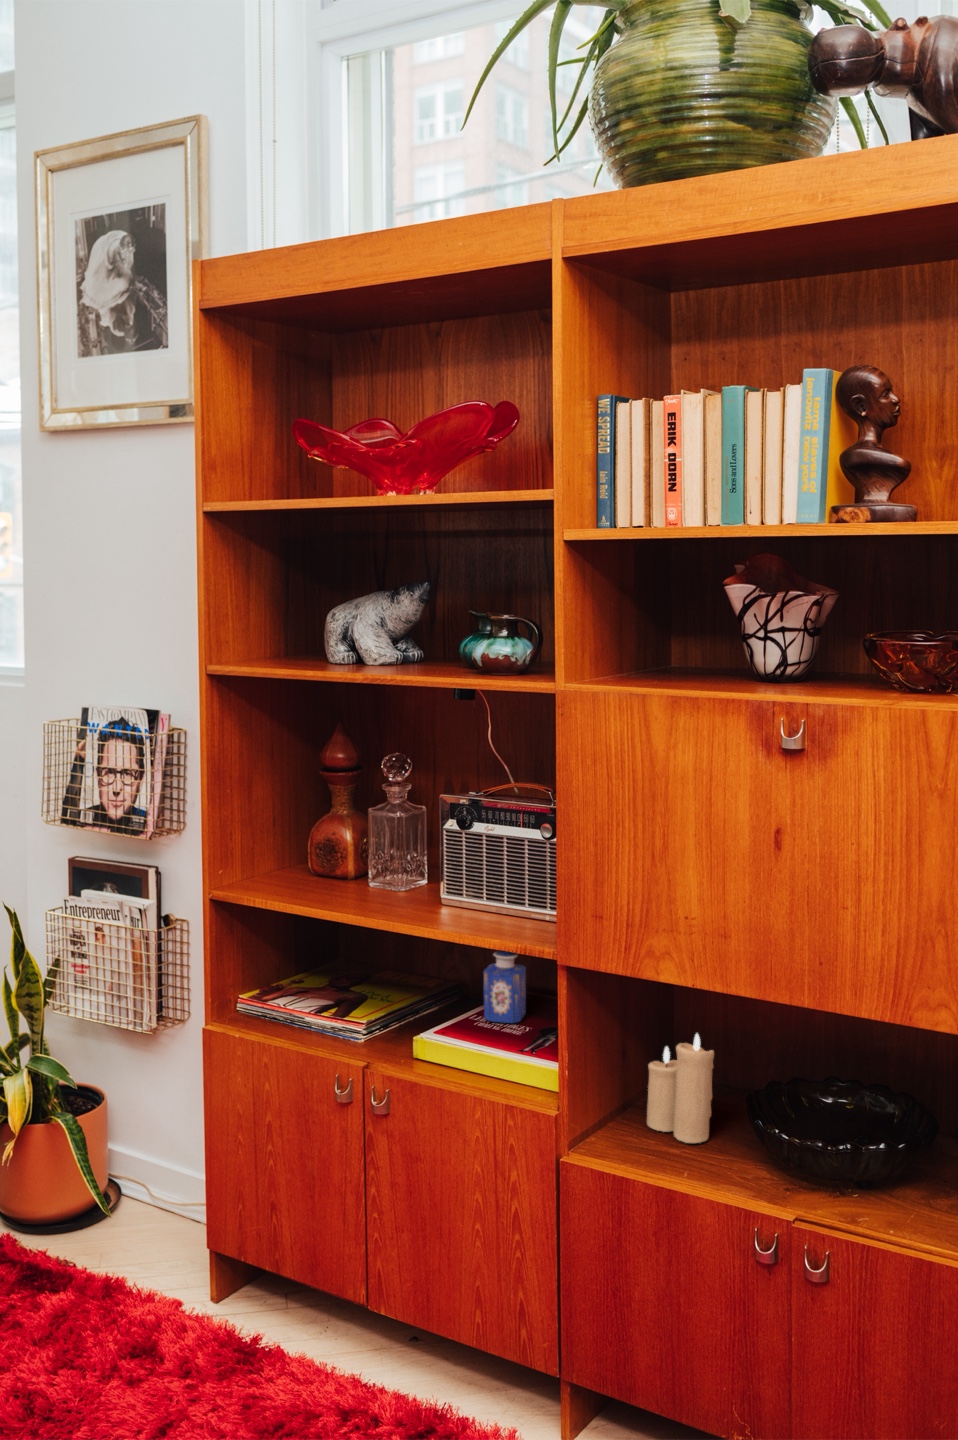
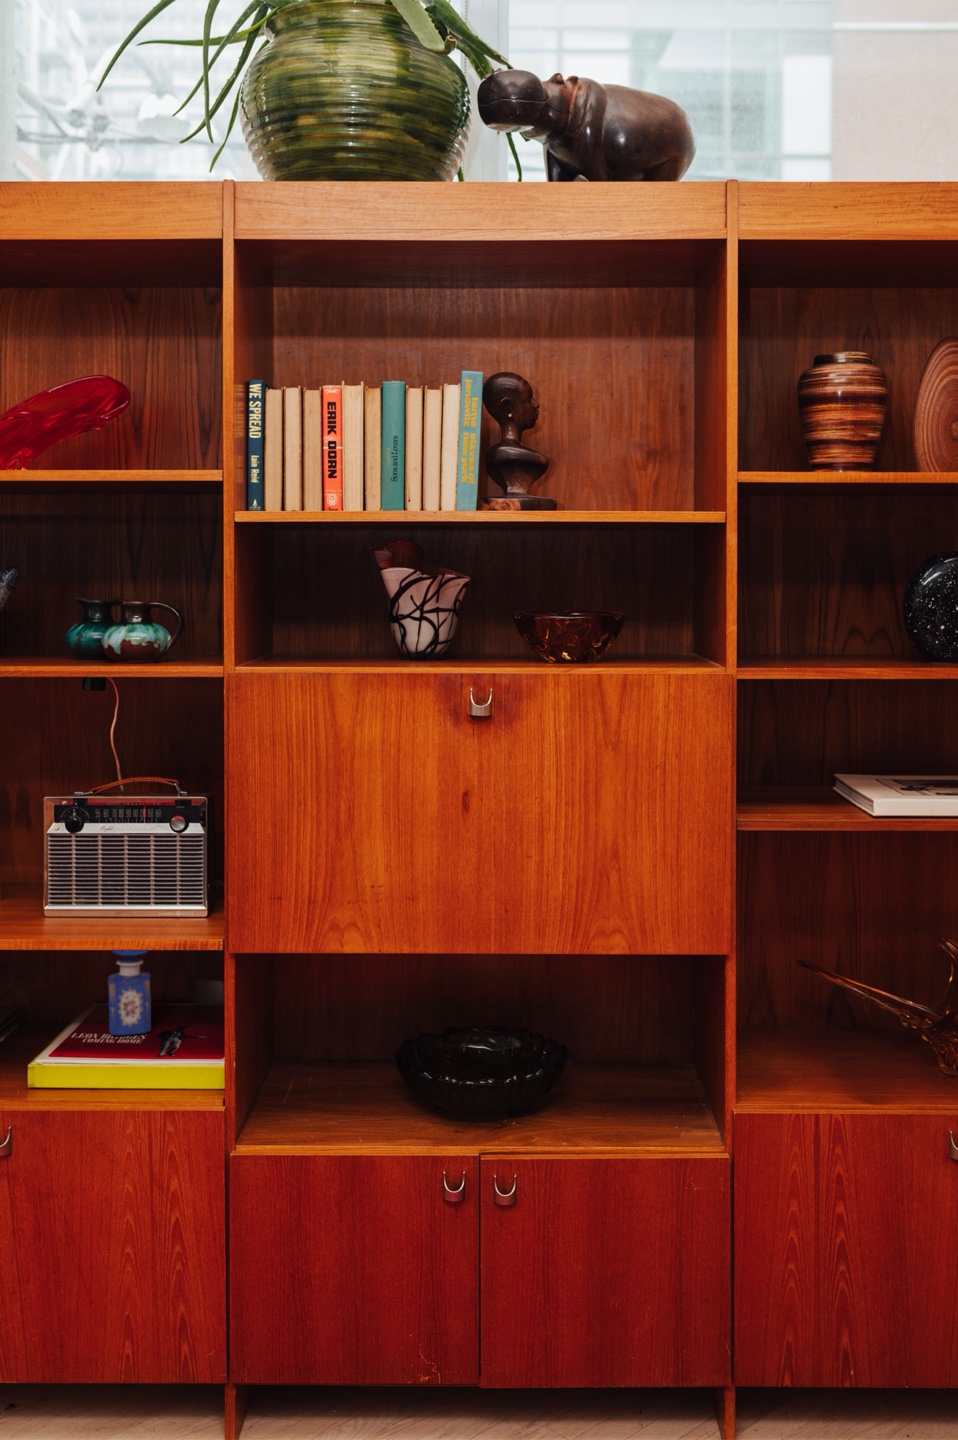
candle: present [647,1034,714,1143] -> none [305,1005,375,1114]

